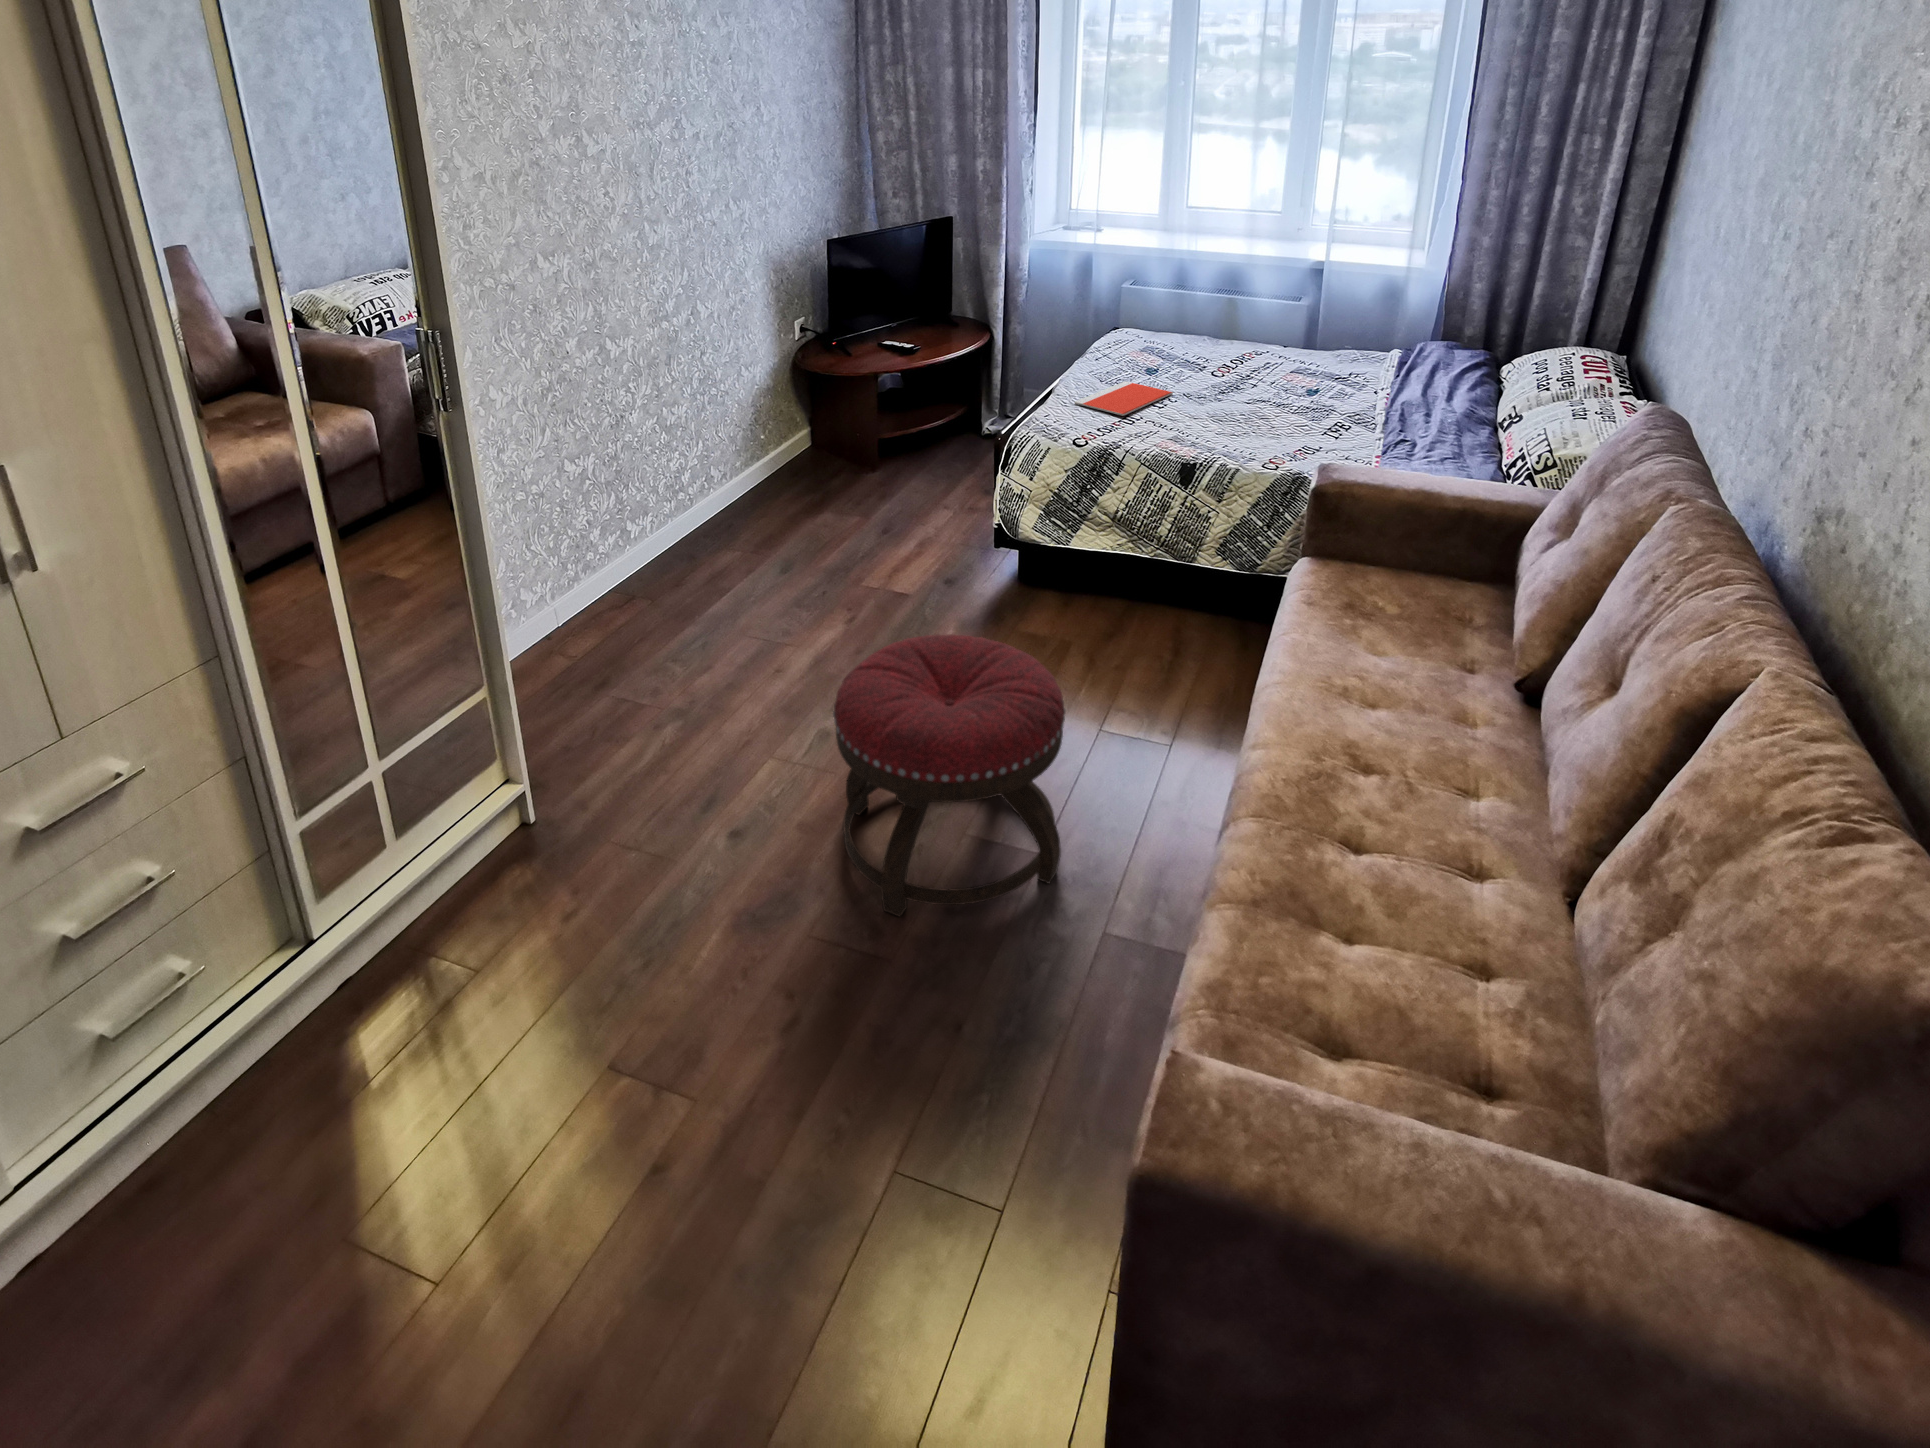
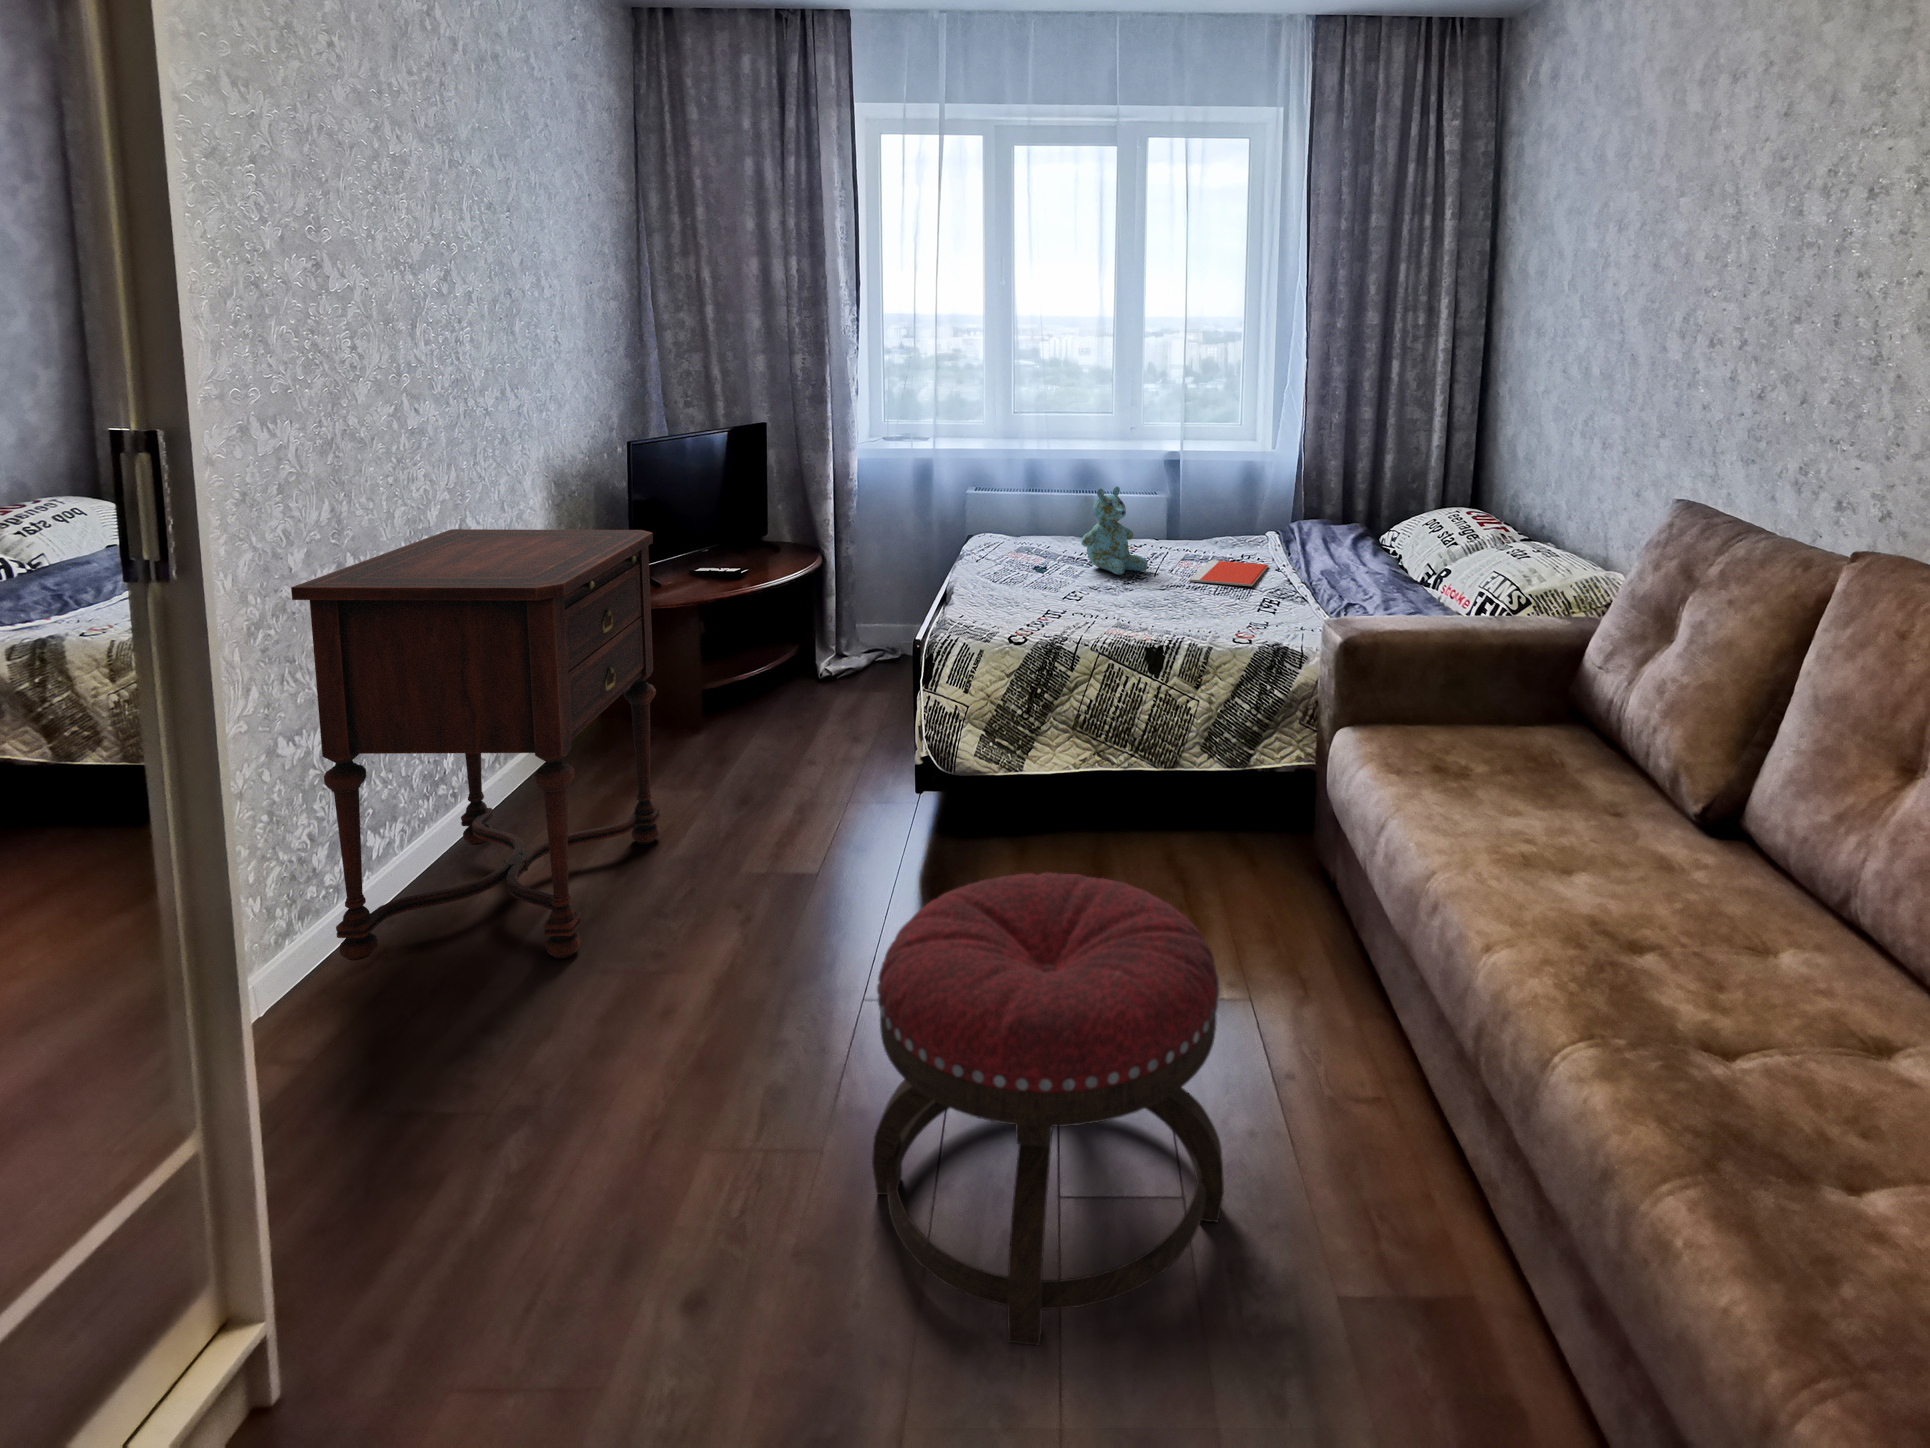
stuffed bear: none [1184,305,1243,386] -> present [1081,486,1148,575]
side table: none [563,317,817,625] -> present [291,529,660,961]
notebook: present [1075,381,1173,416] -> present [1189,560,1269,586]

